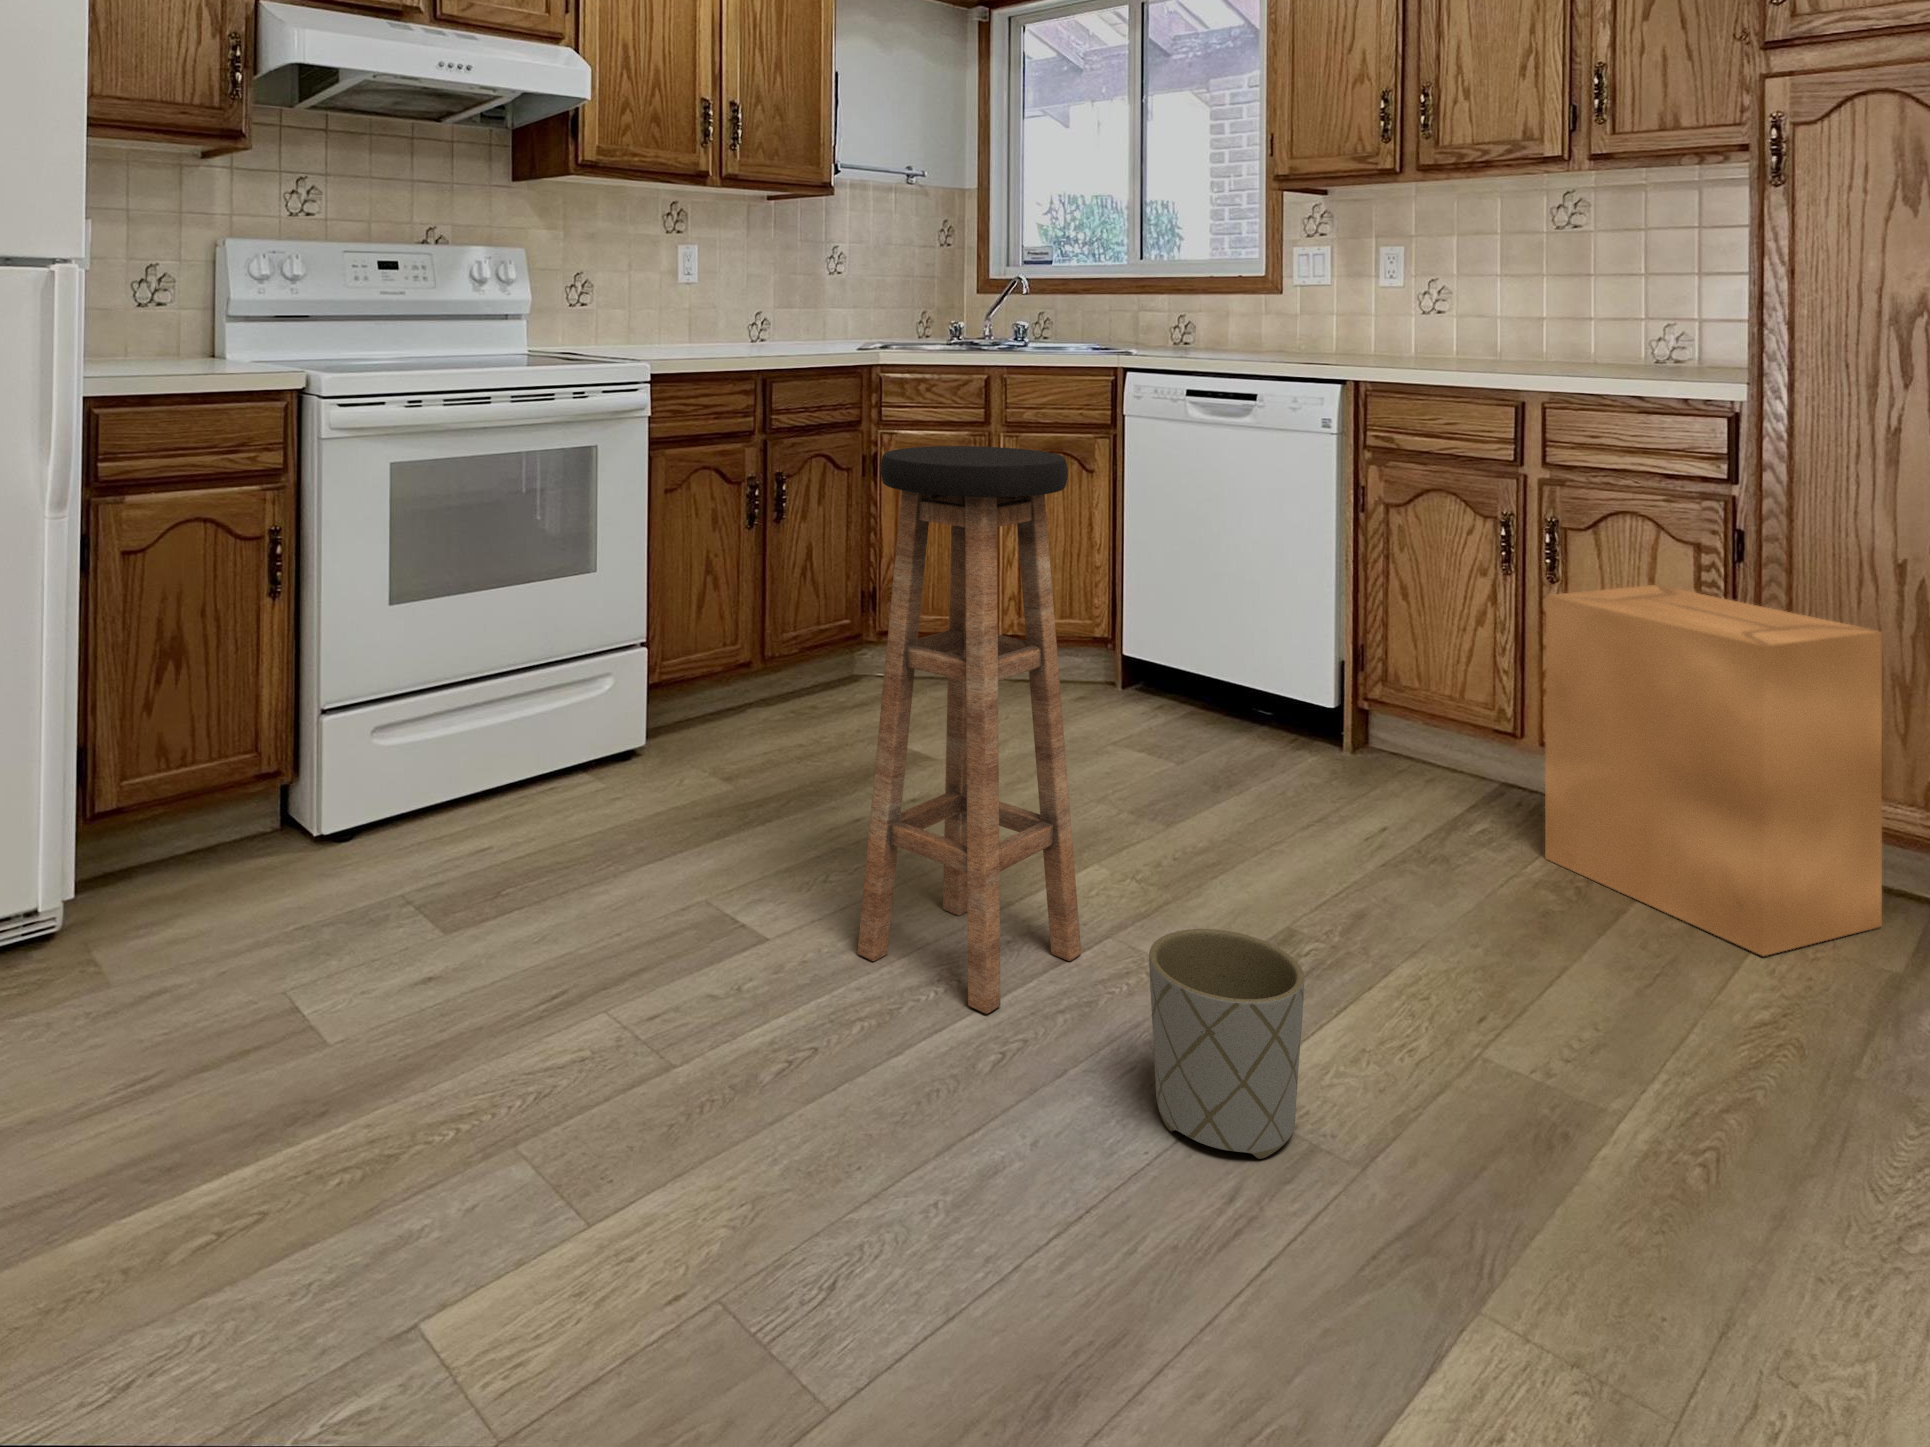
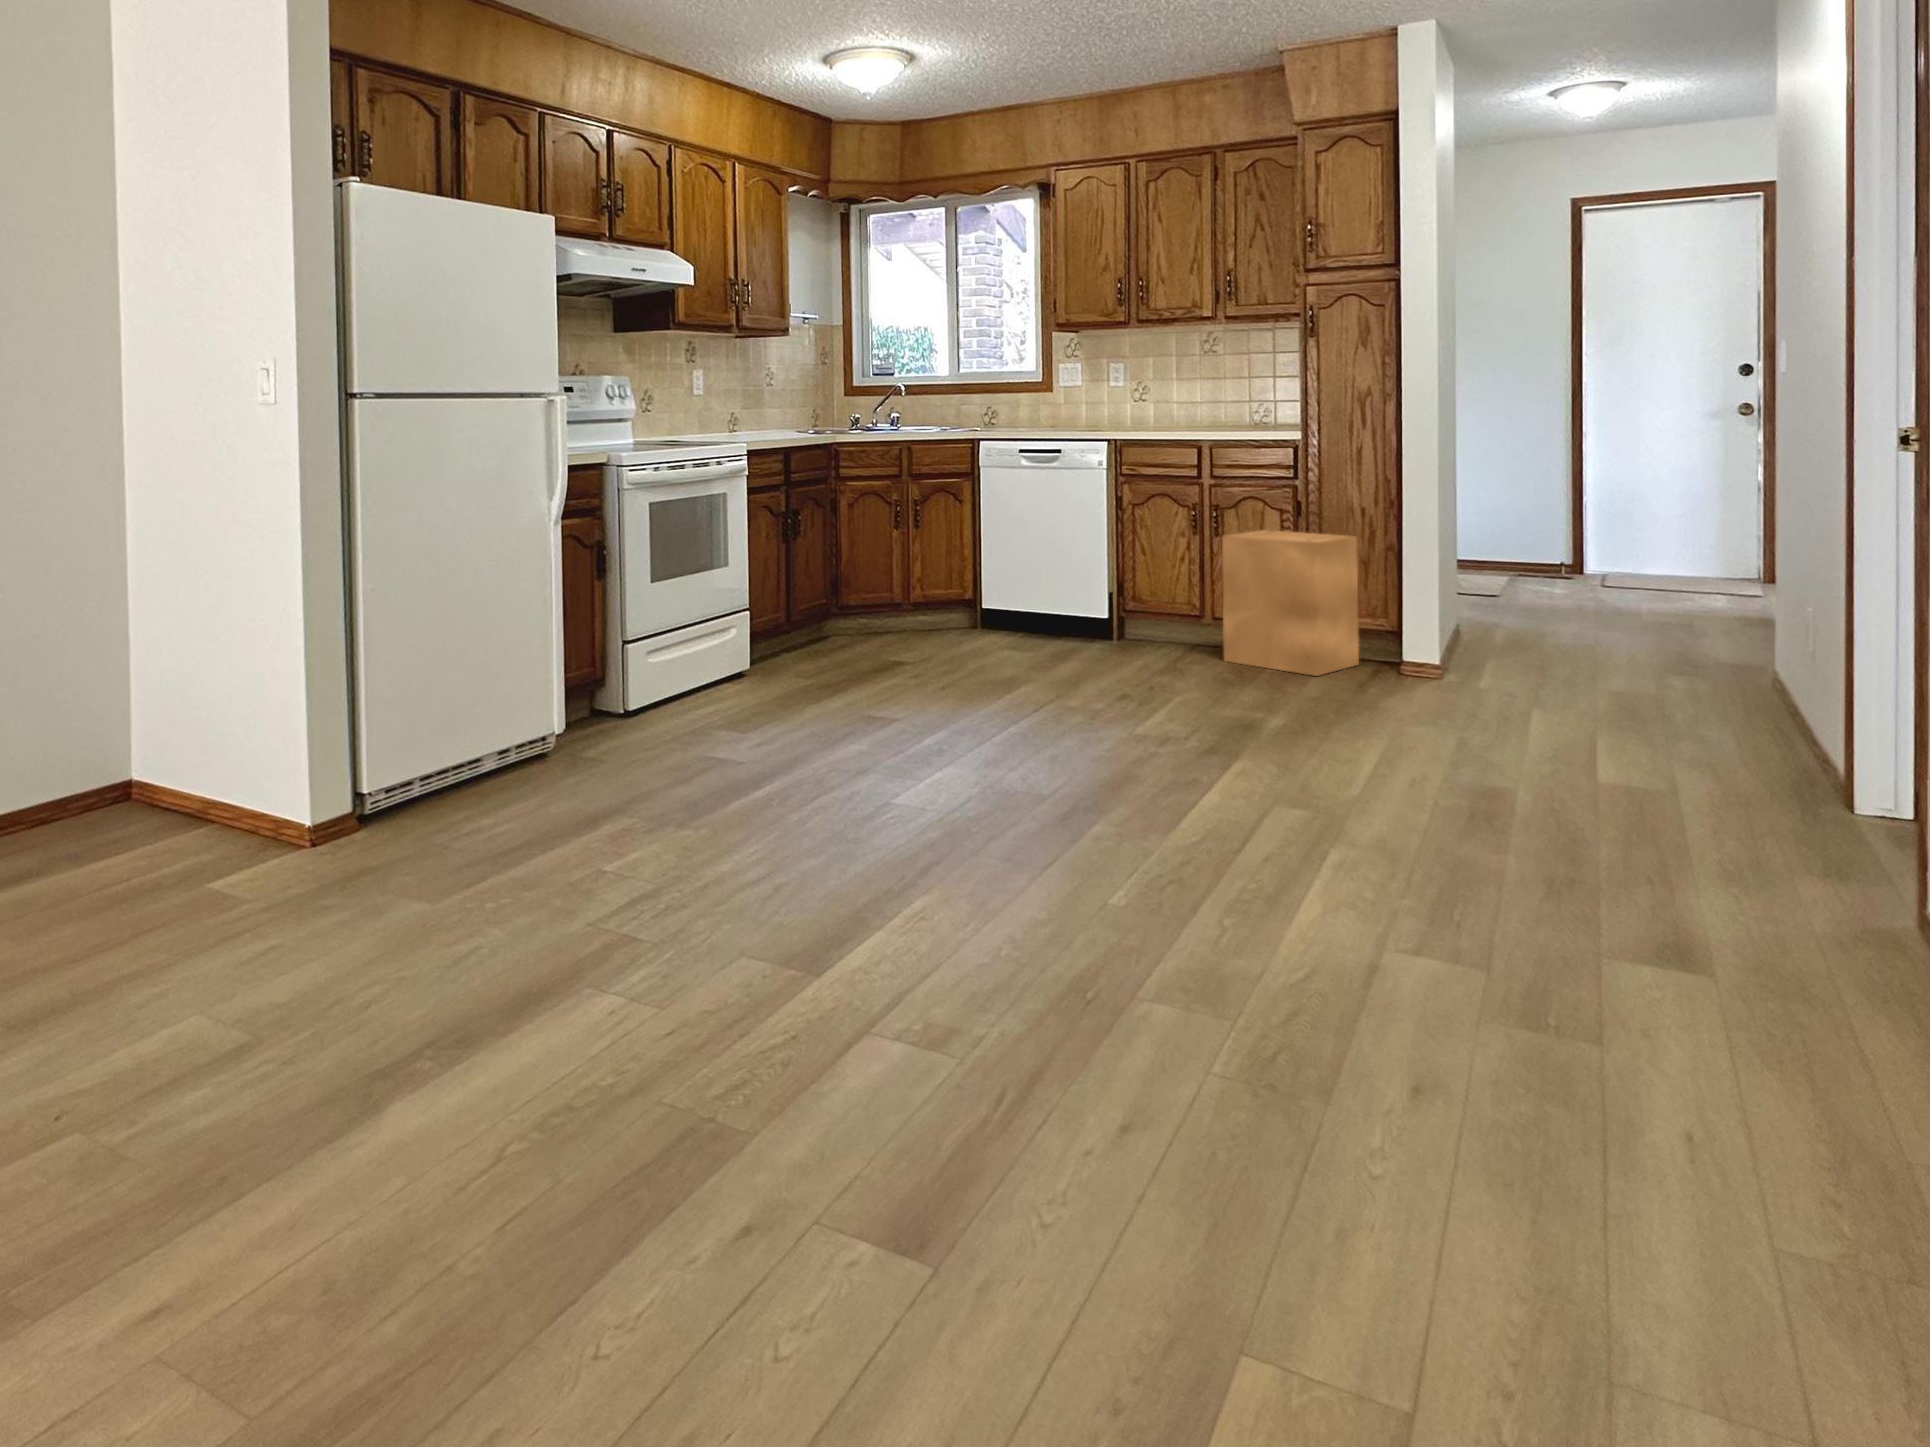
bar stool: present [857,446,1081,1014] -> none [959,474,1053,719]
planter: present [1149,929,1305,1159] -> none [1112,661,1173,734]

